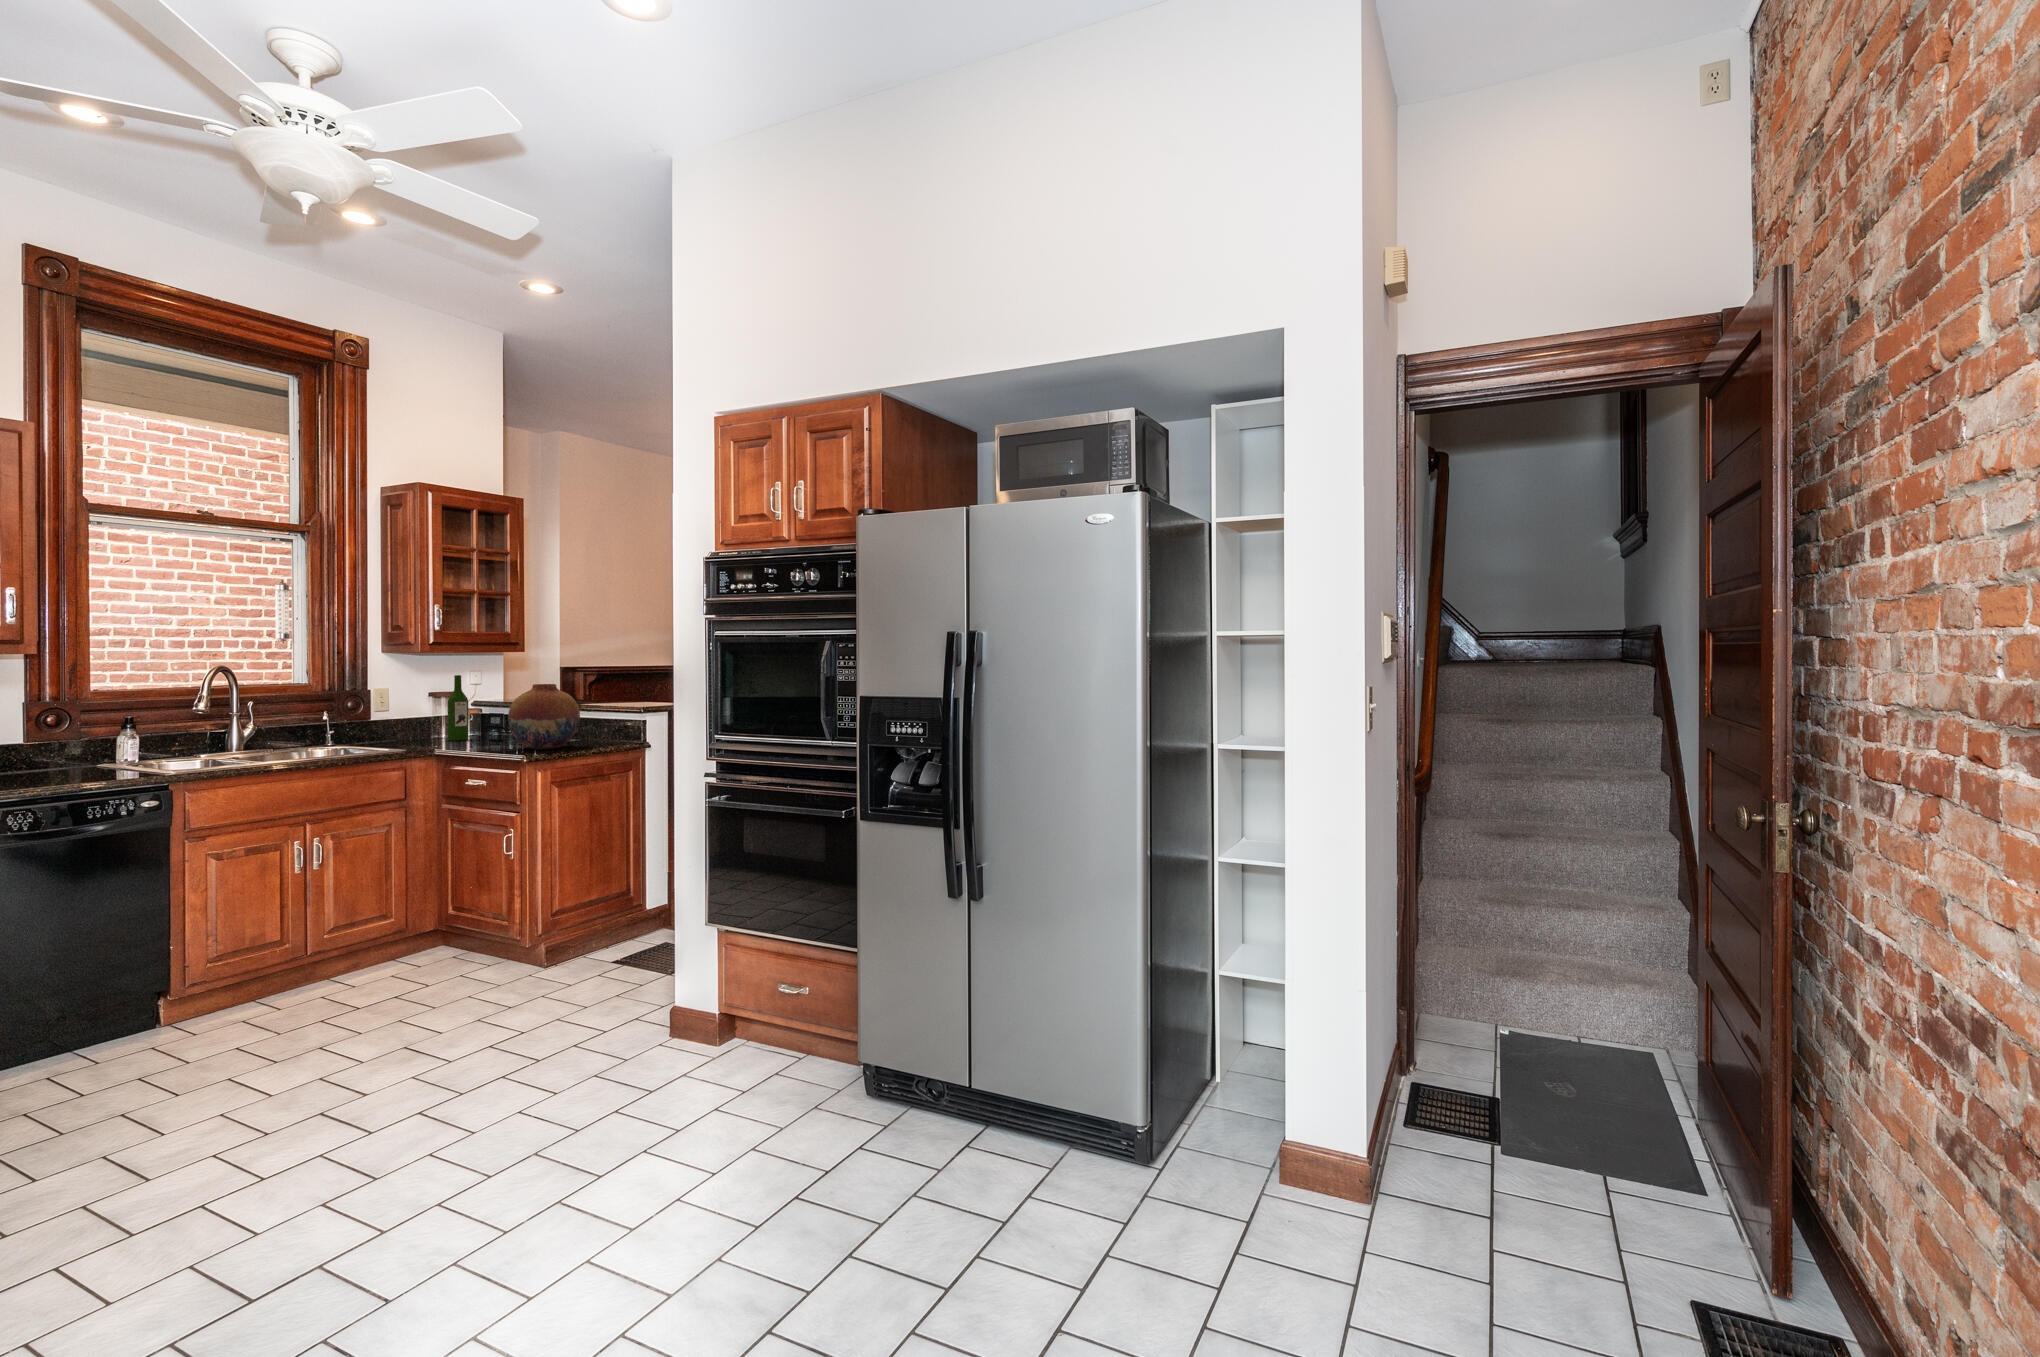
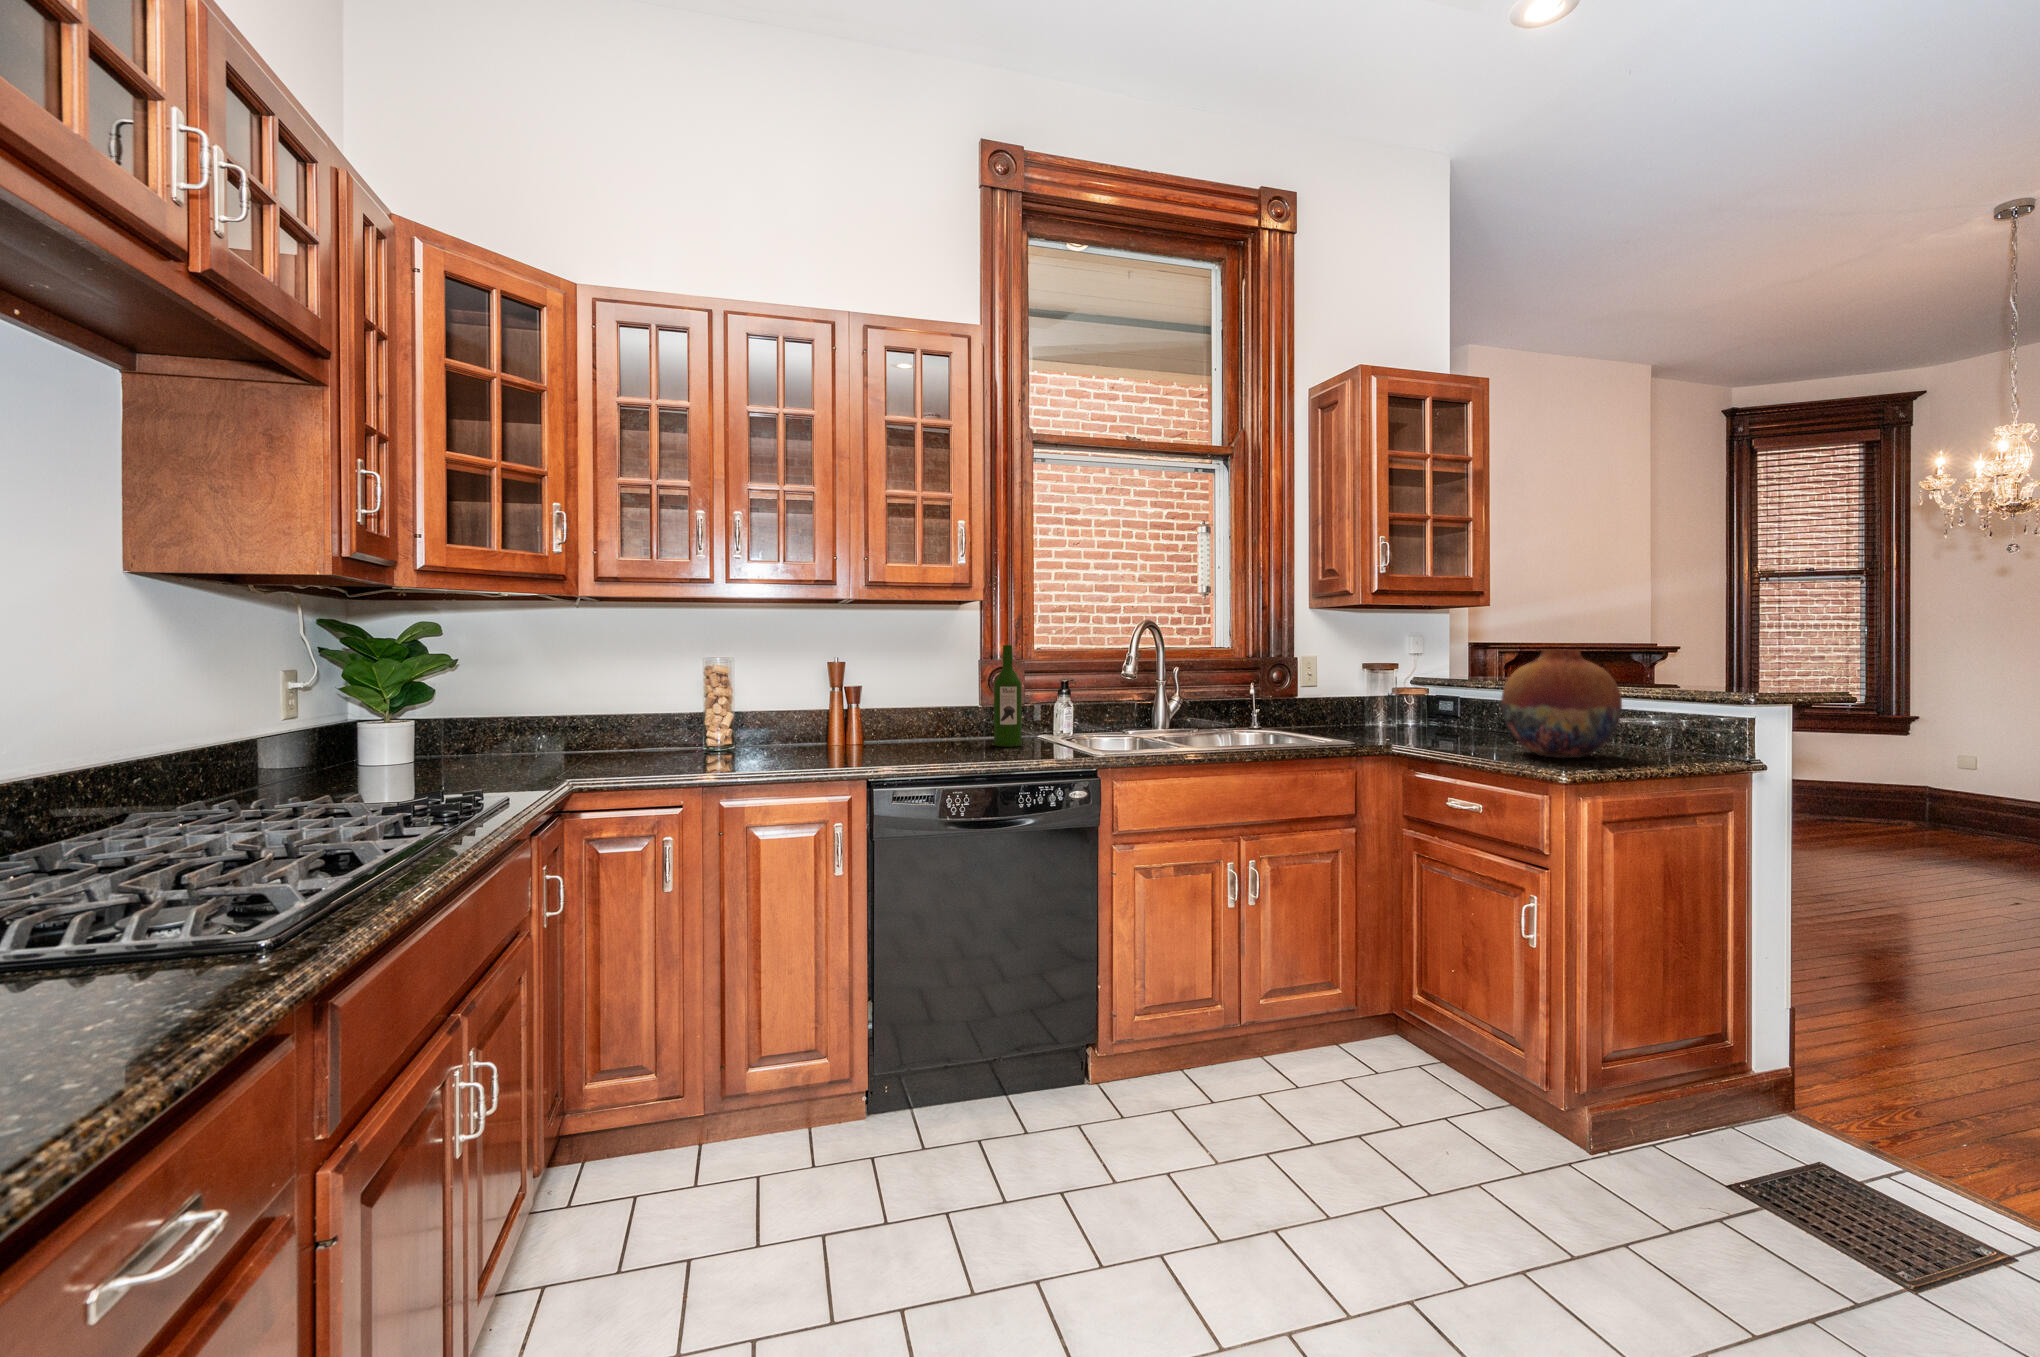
wine bottle: present [448,675,468,740] -> present [994,645,1022,747]

